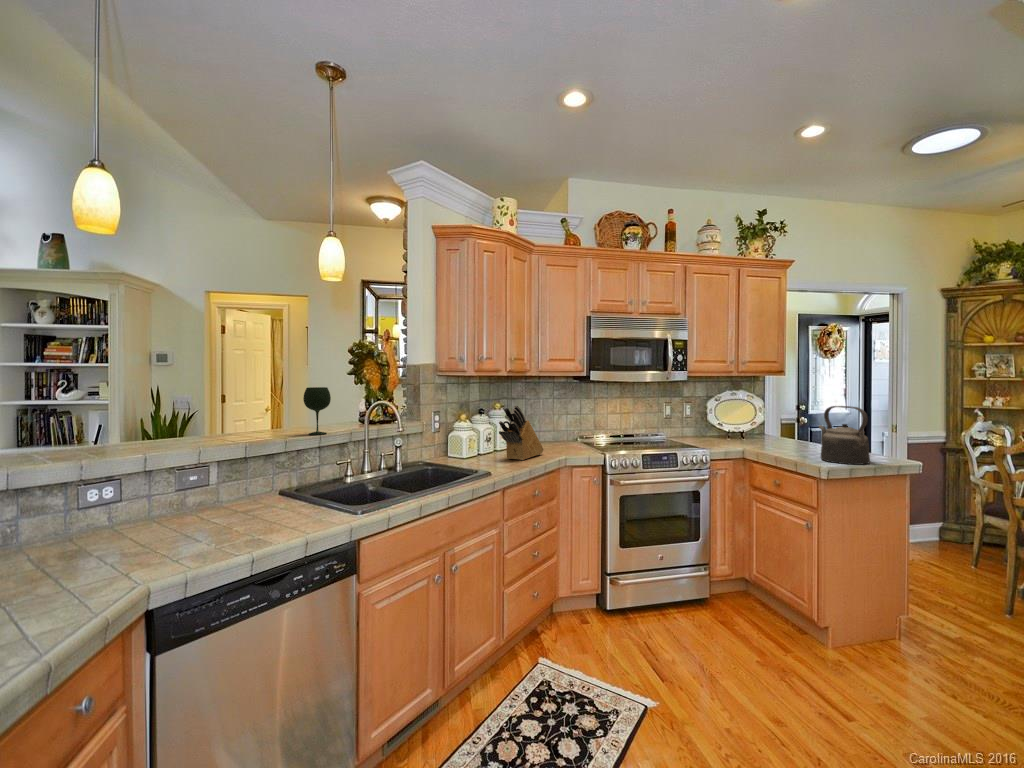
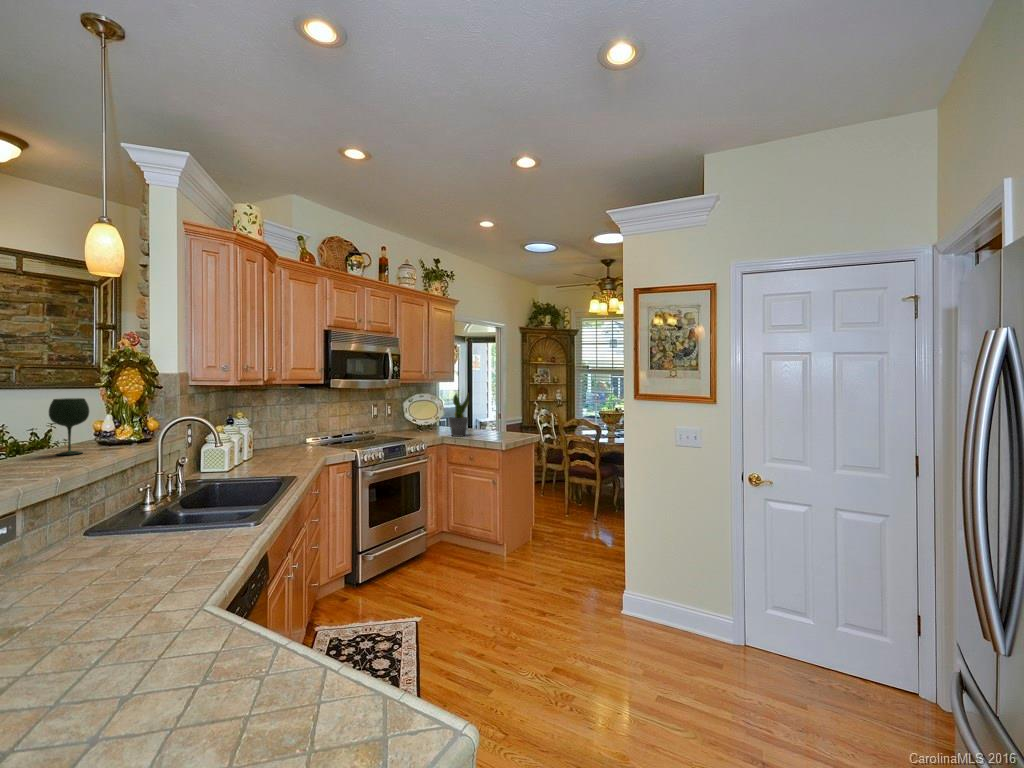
potted plant: none [764,388,797,453] -> present [449,393,469,437]
knife block: present [499,405,544,460] -> none [264,411,294,462]
kettle: present [819,406,870,465] -> none [483,403,511,439]

